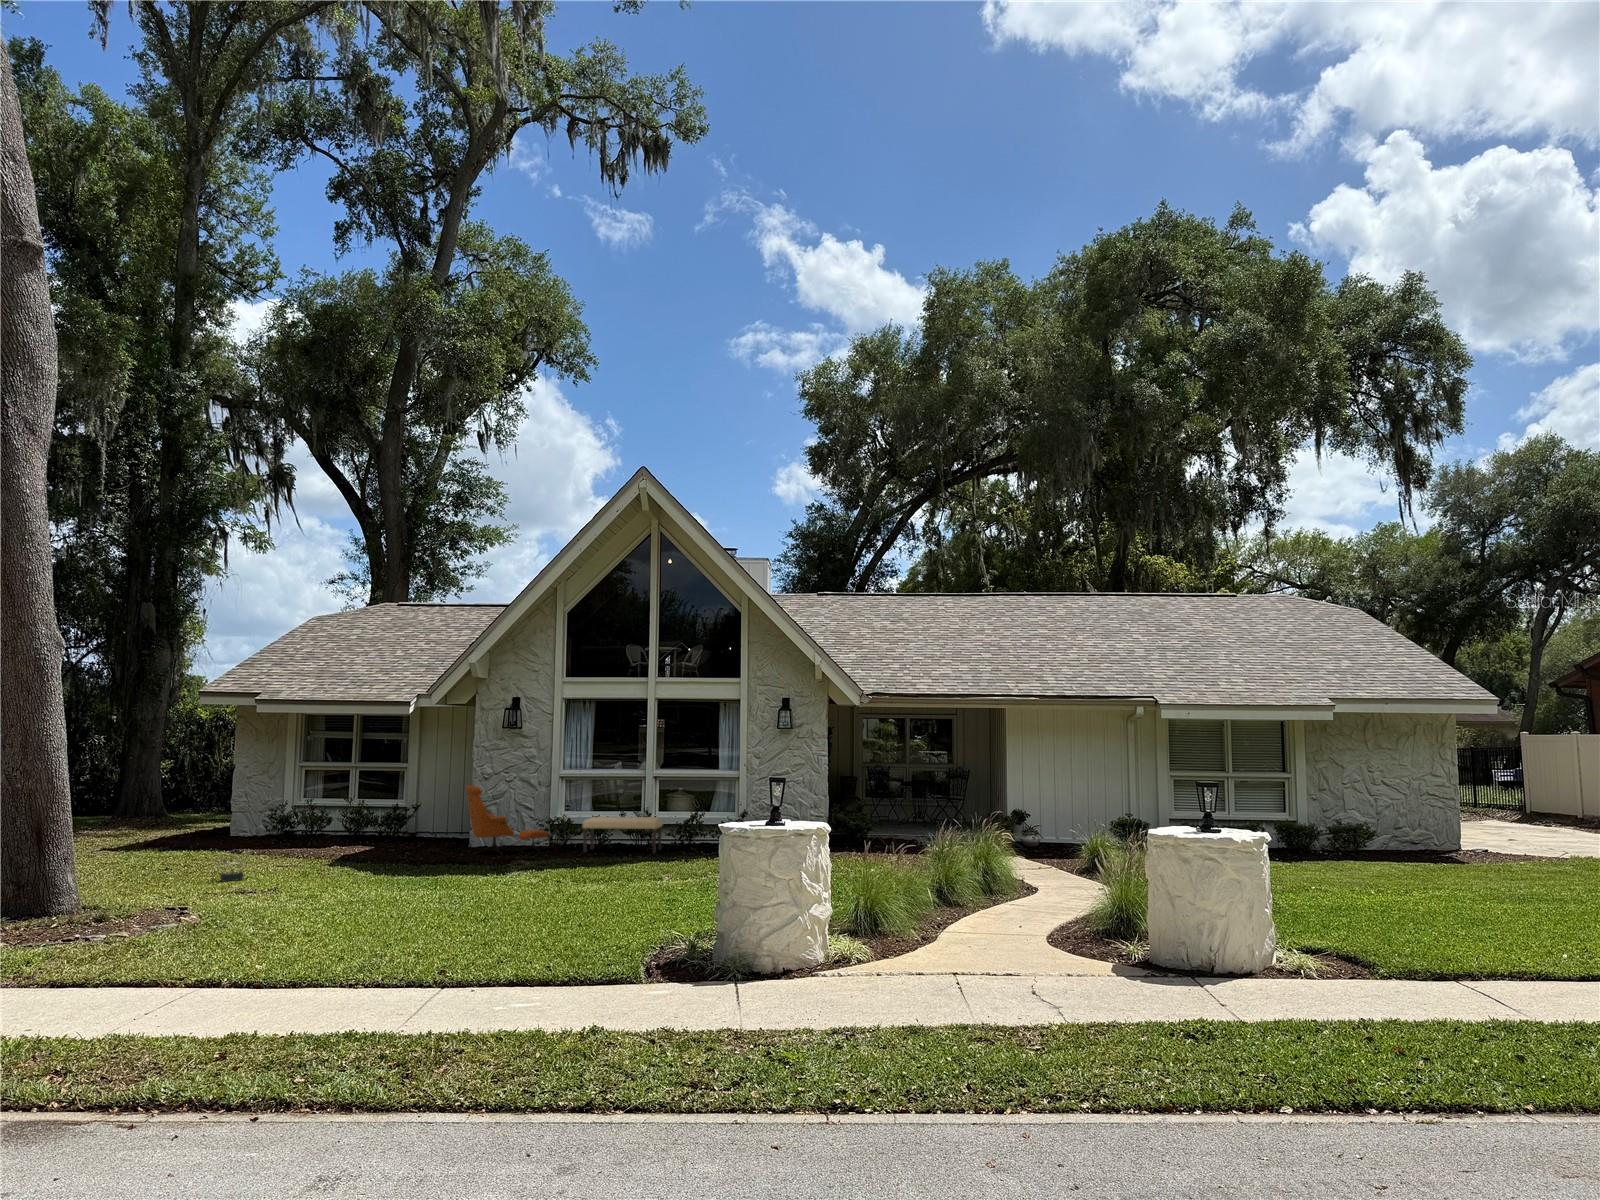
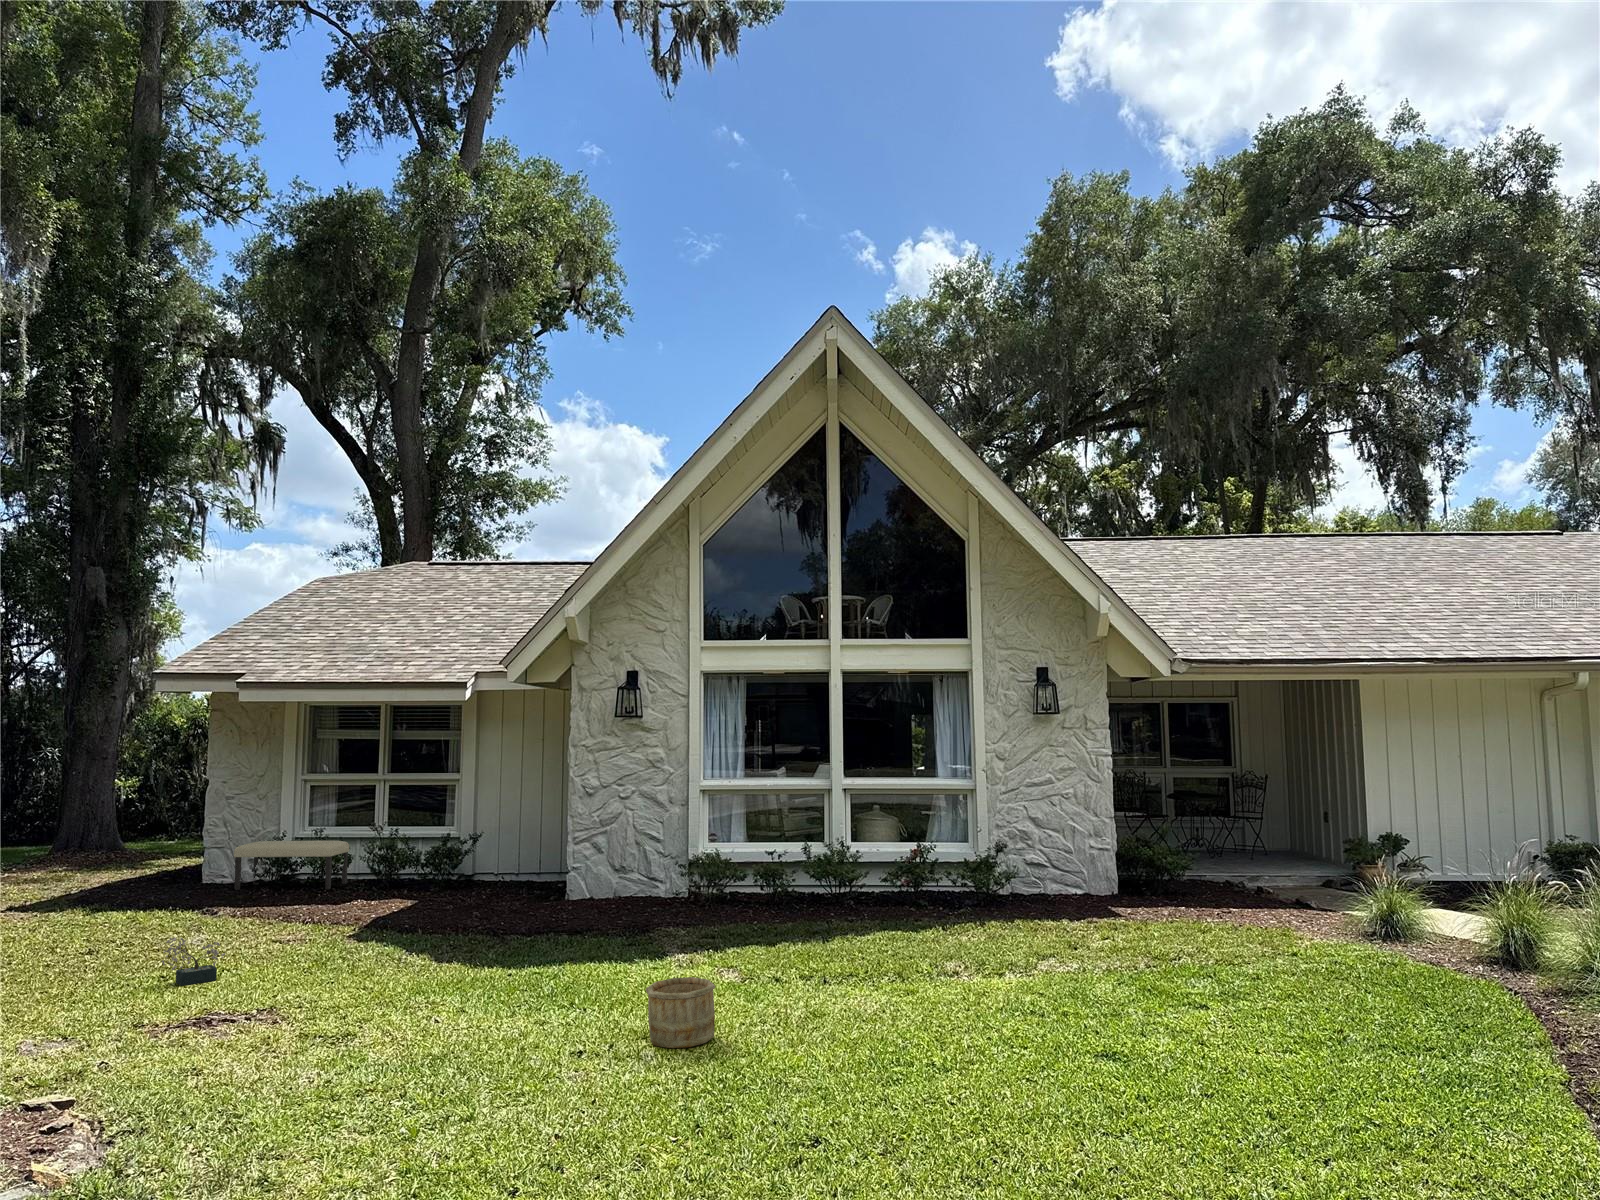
lounge chair: present [466,785,548,854] -> none [566,806,688,914]
bench: present [583,817,663,853] -> present [234,840,349,890]
wooden bucket: none [466,872,502,905] -> present [646,977,715,1048]

